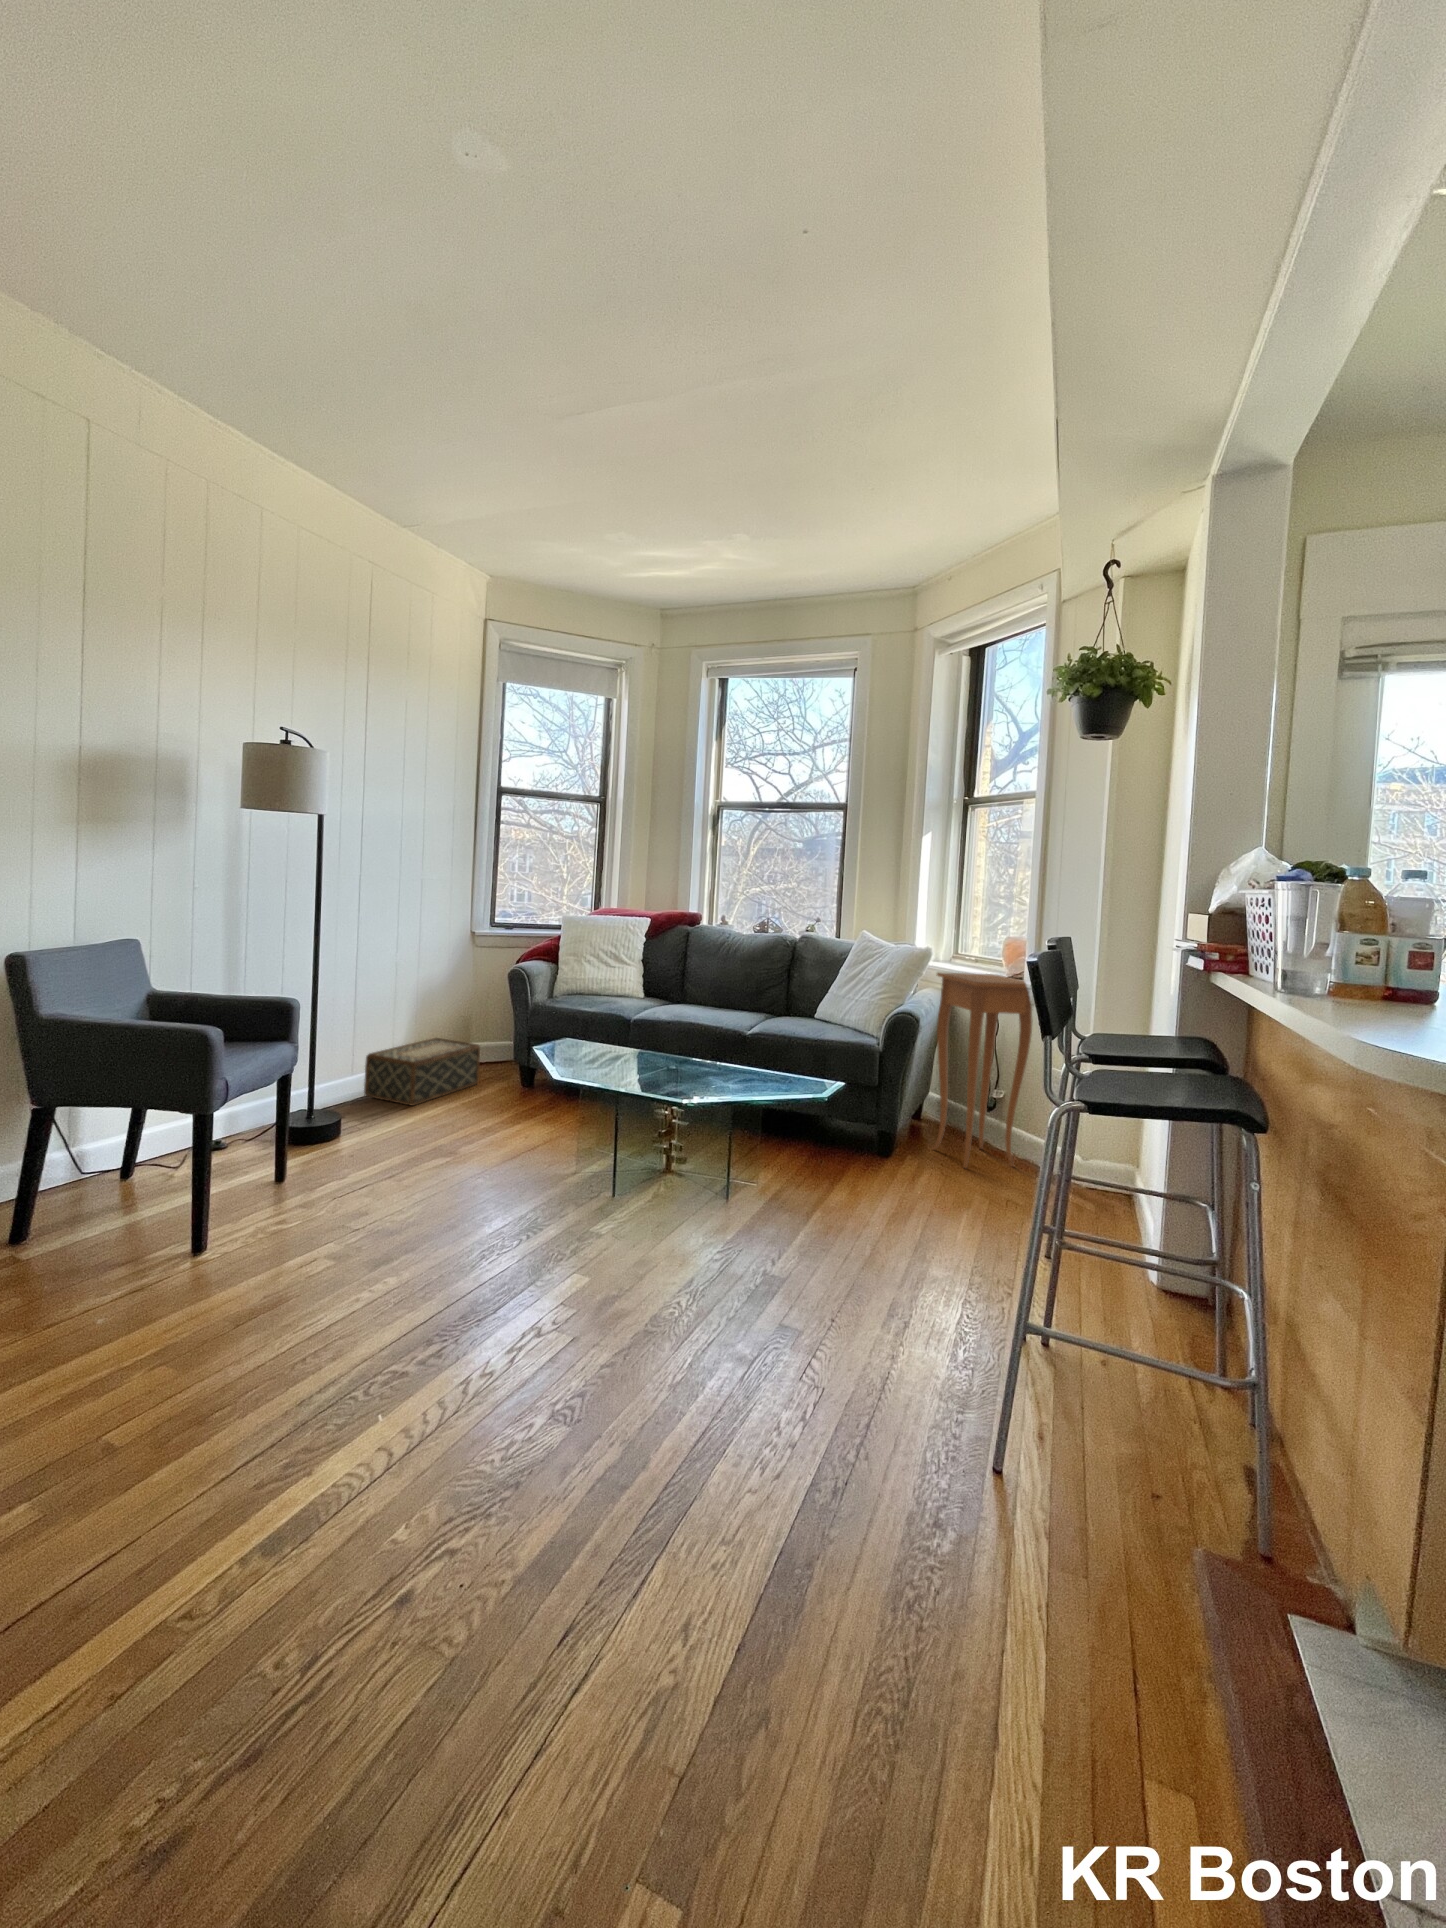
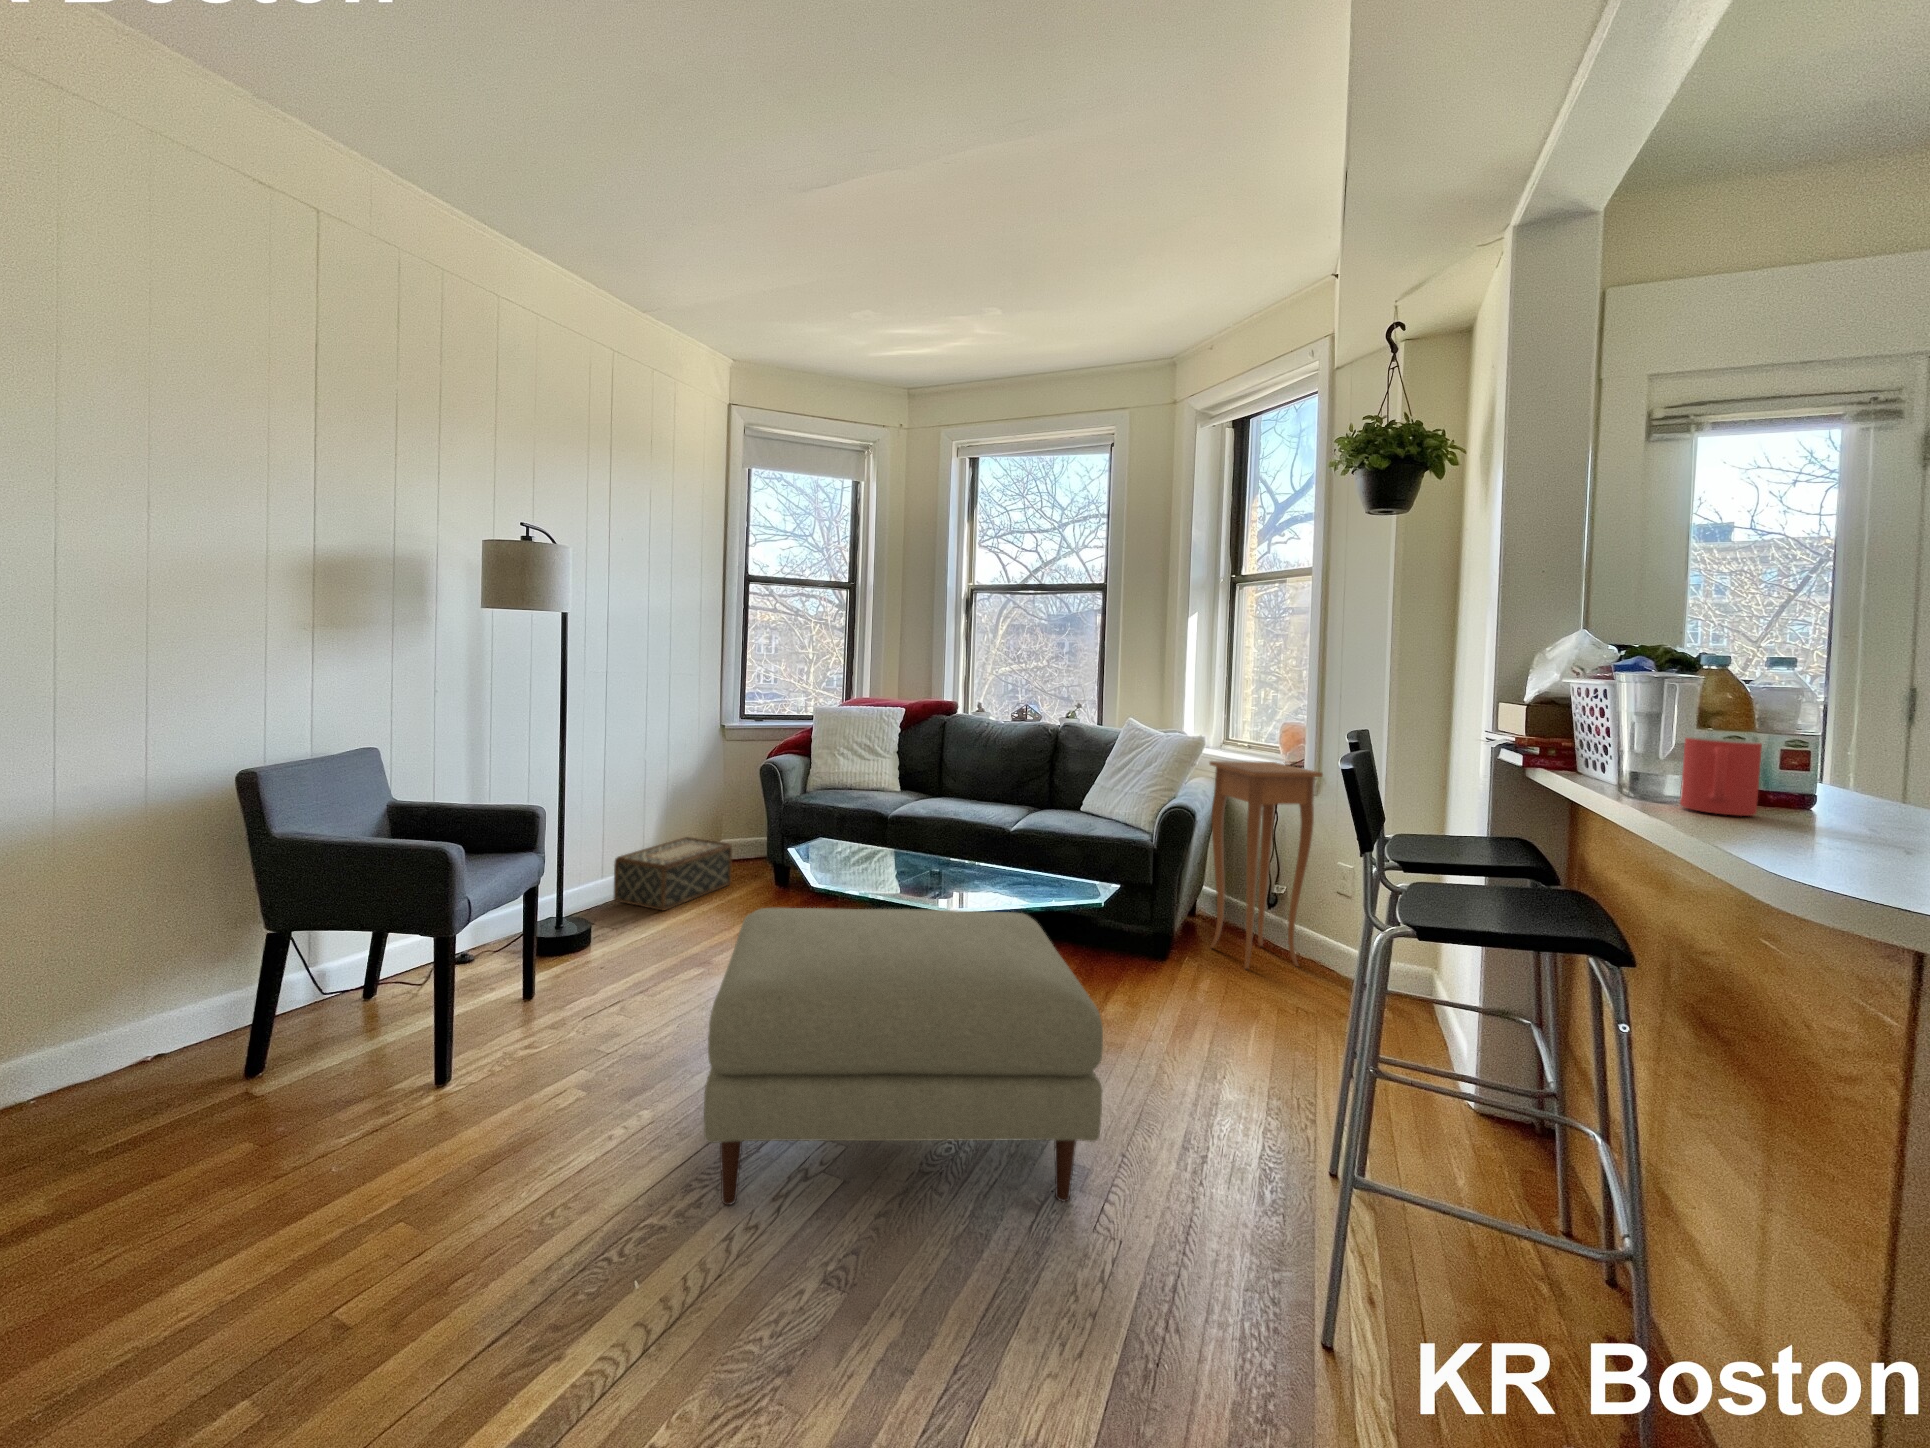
mug: none [1316,935,1384,1003] -> present [1680,737,1762,816]
ottoman: none [445,1093,814,1359] -> present [704,908,1103,1205]

